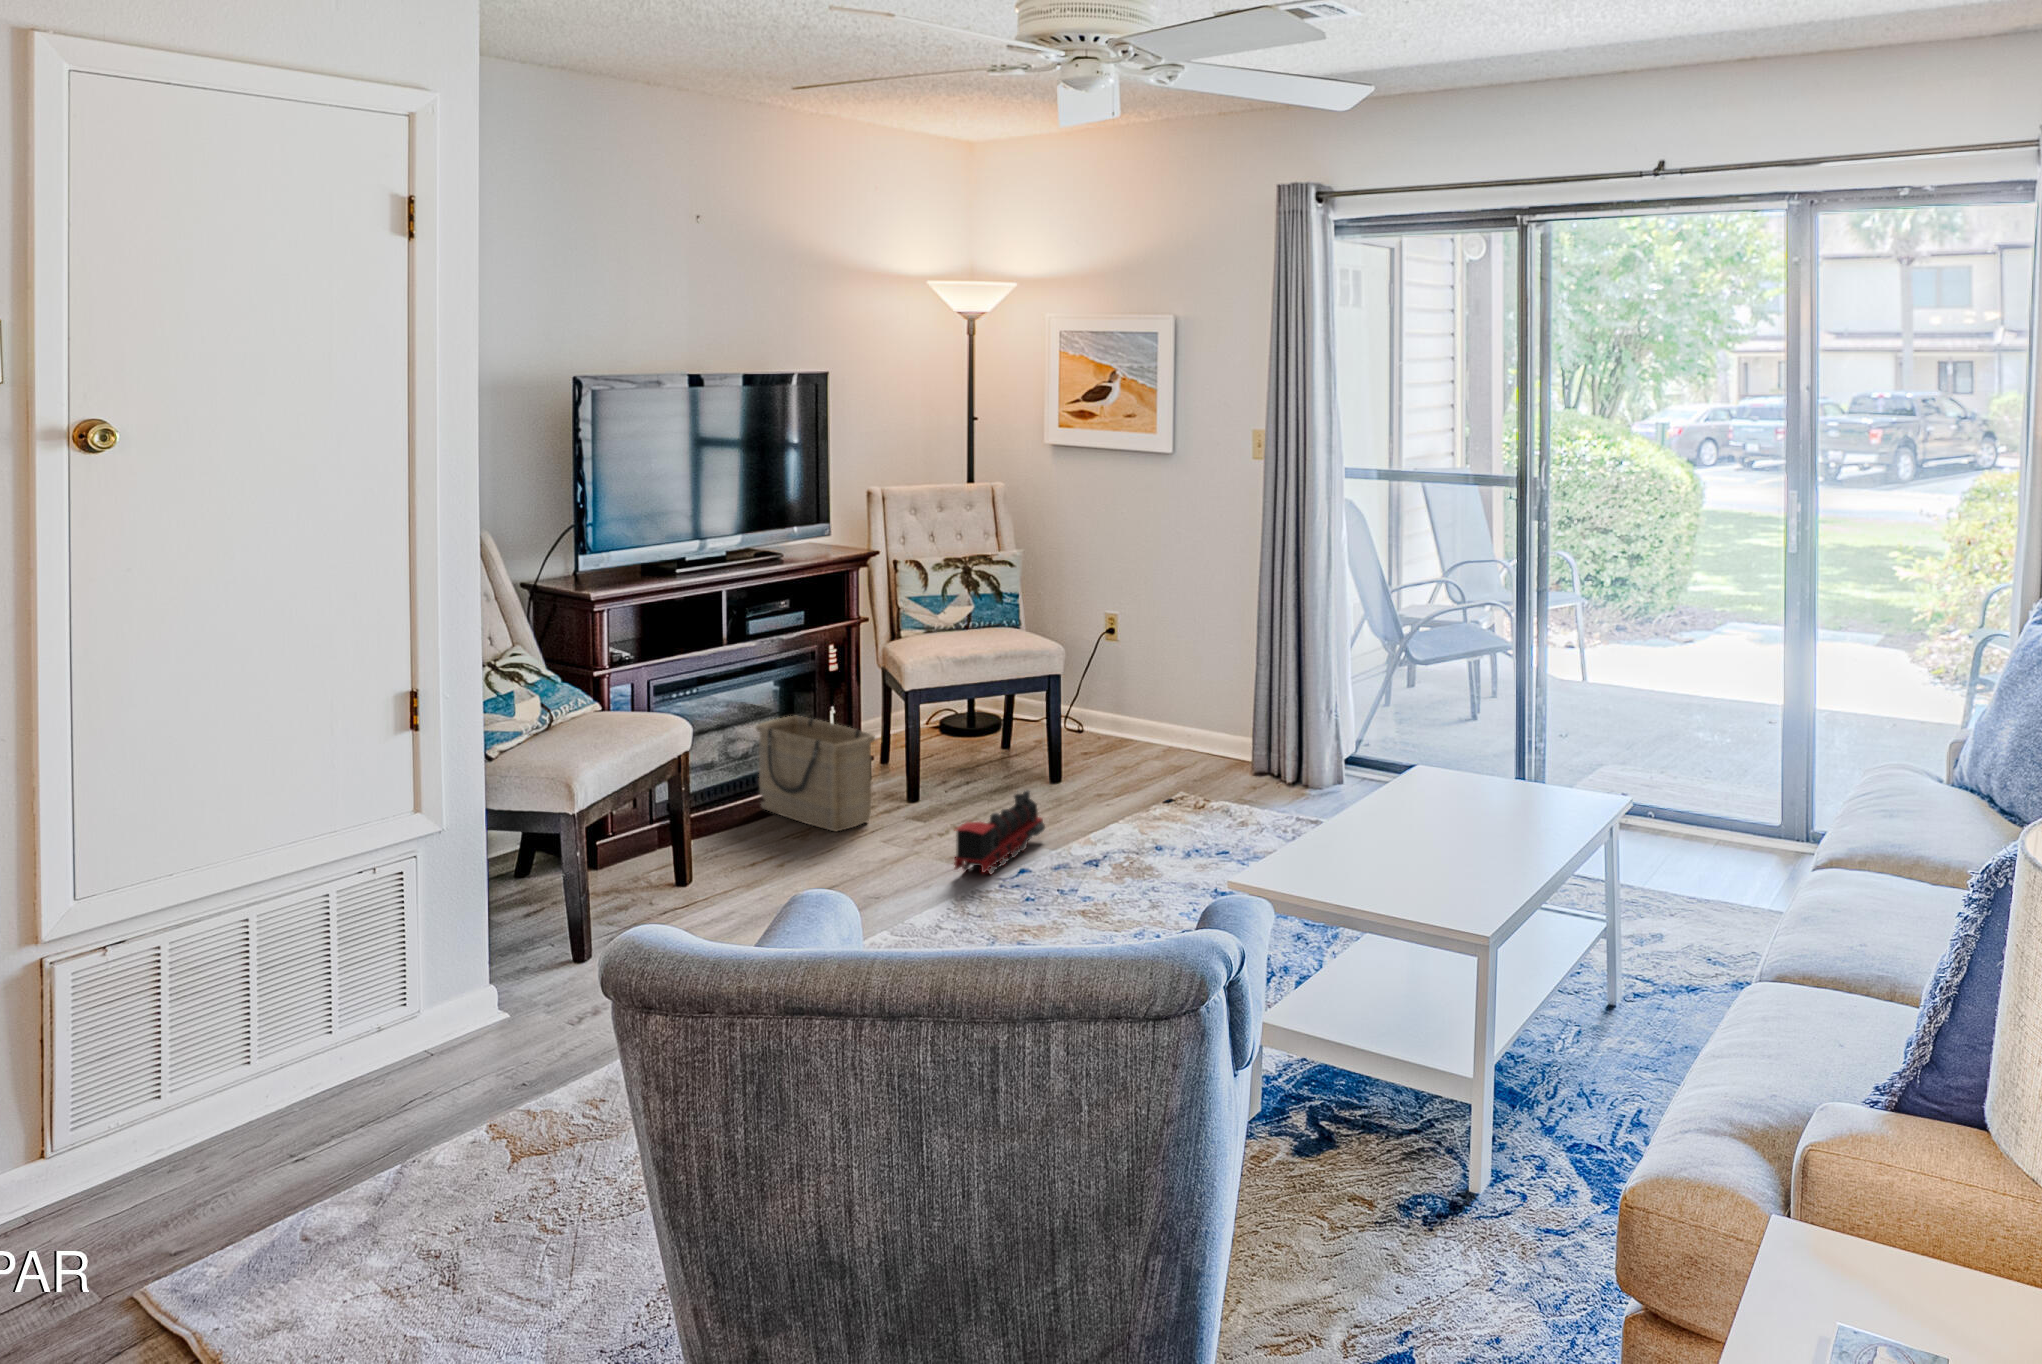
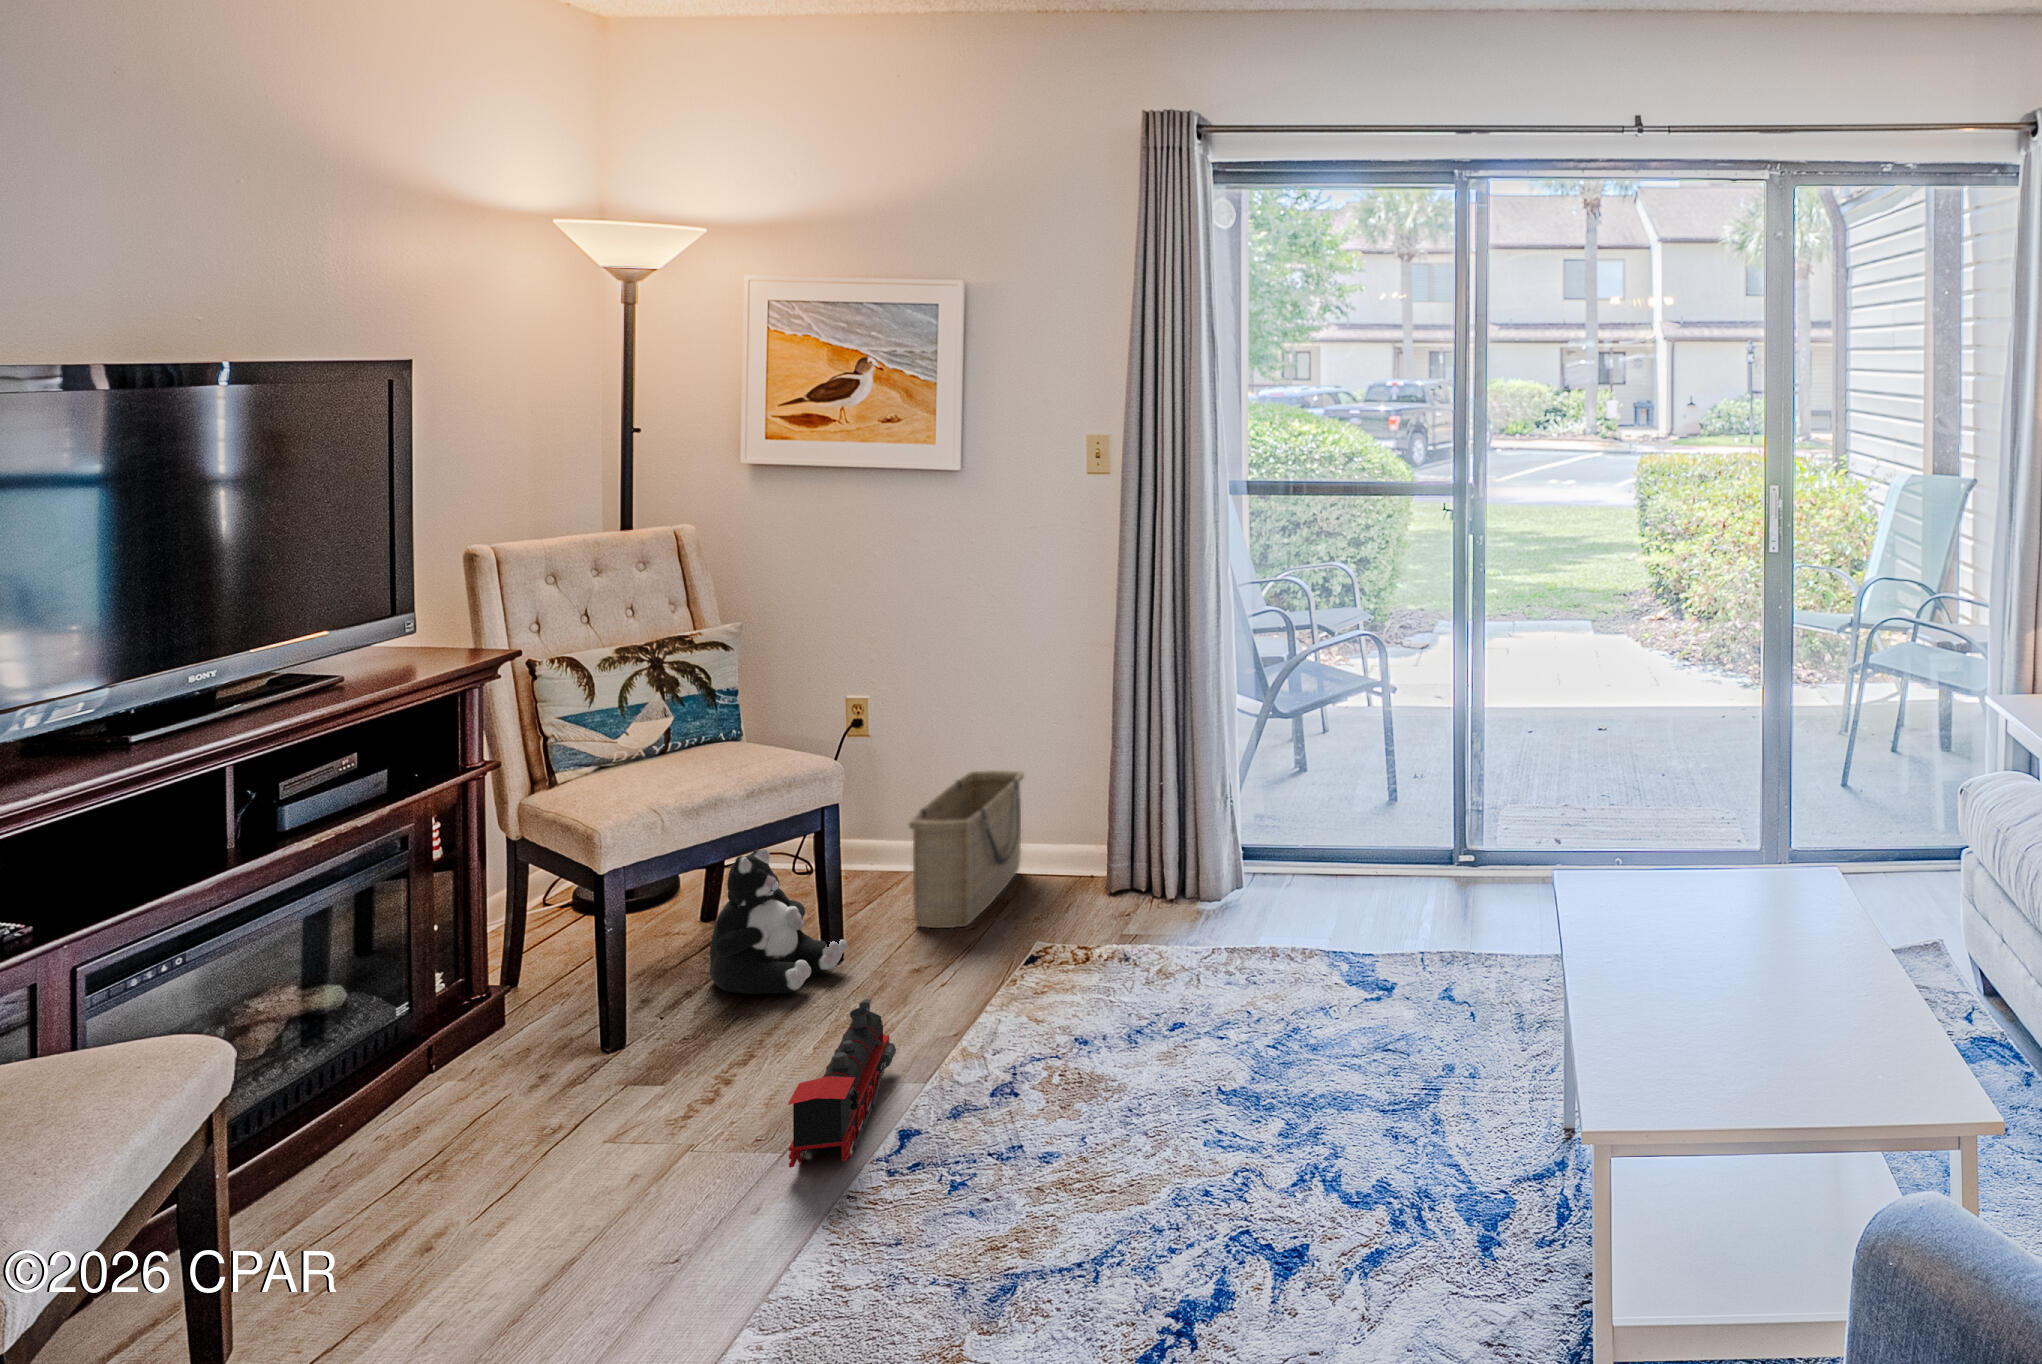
plush toy: none [977,696,1057,792] -> present [710,849,848,994]
basket: present [756,716,875,831] -> present [908,770,1024,928]

